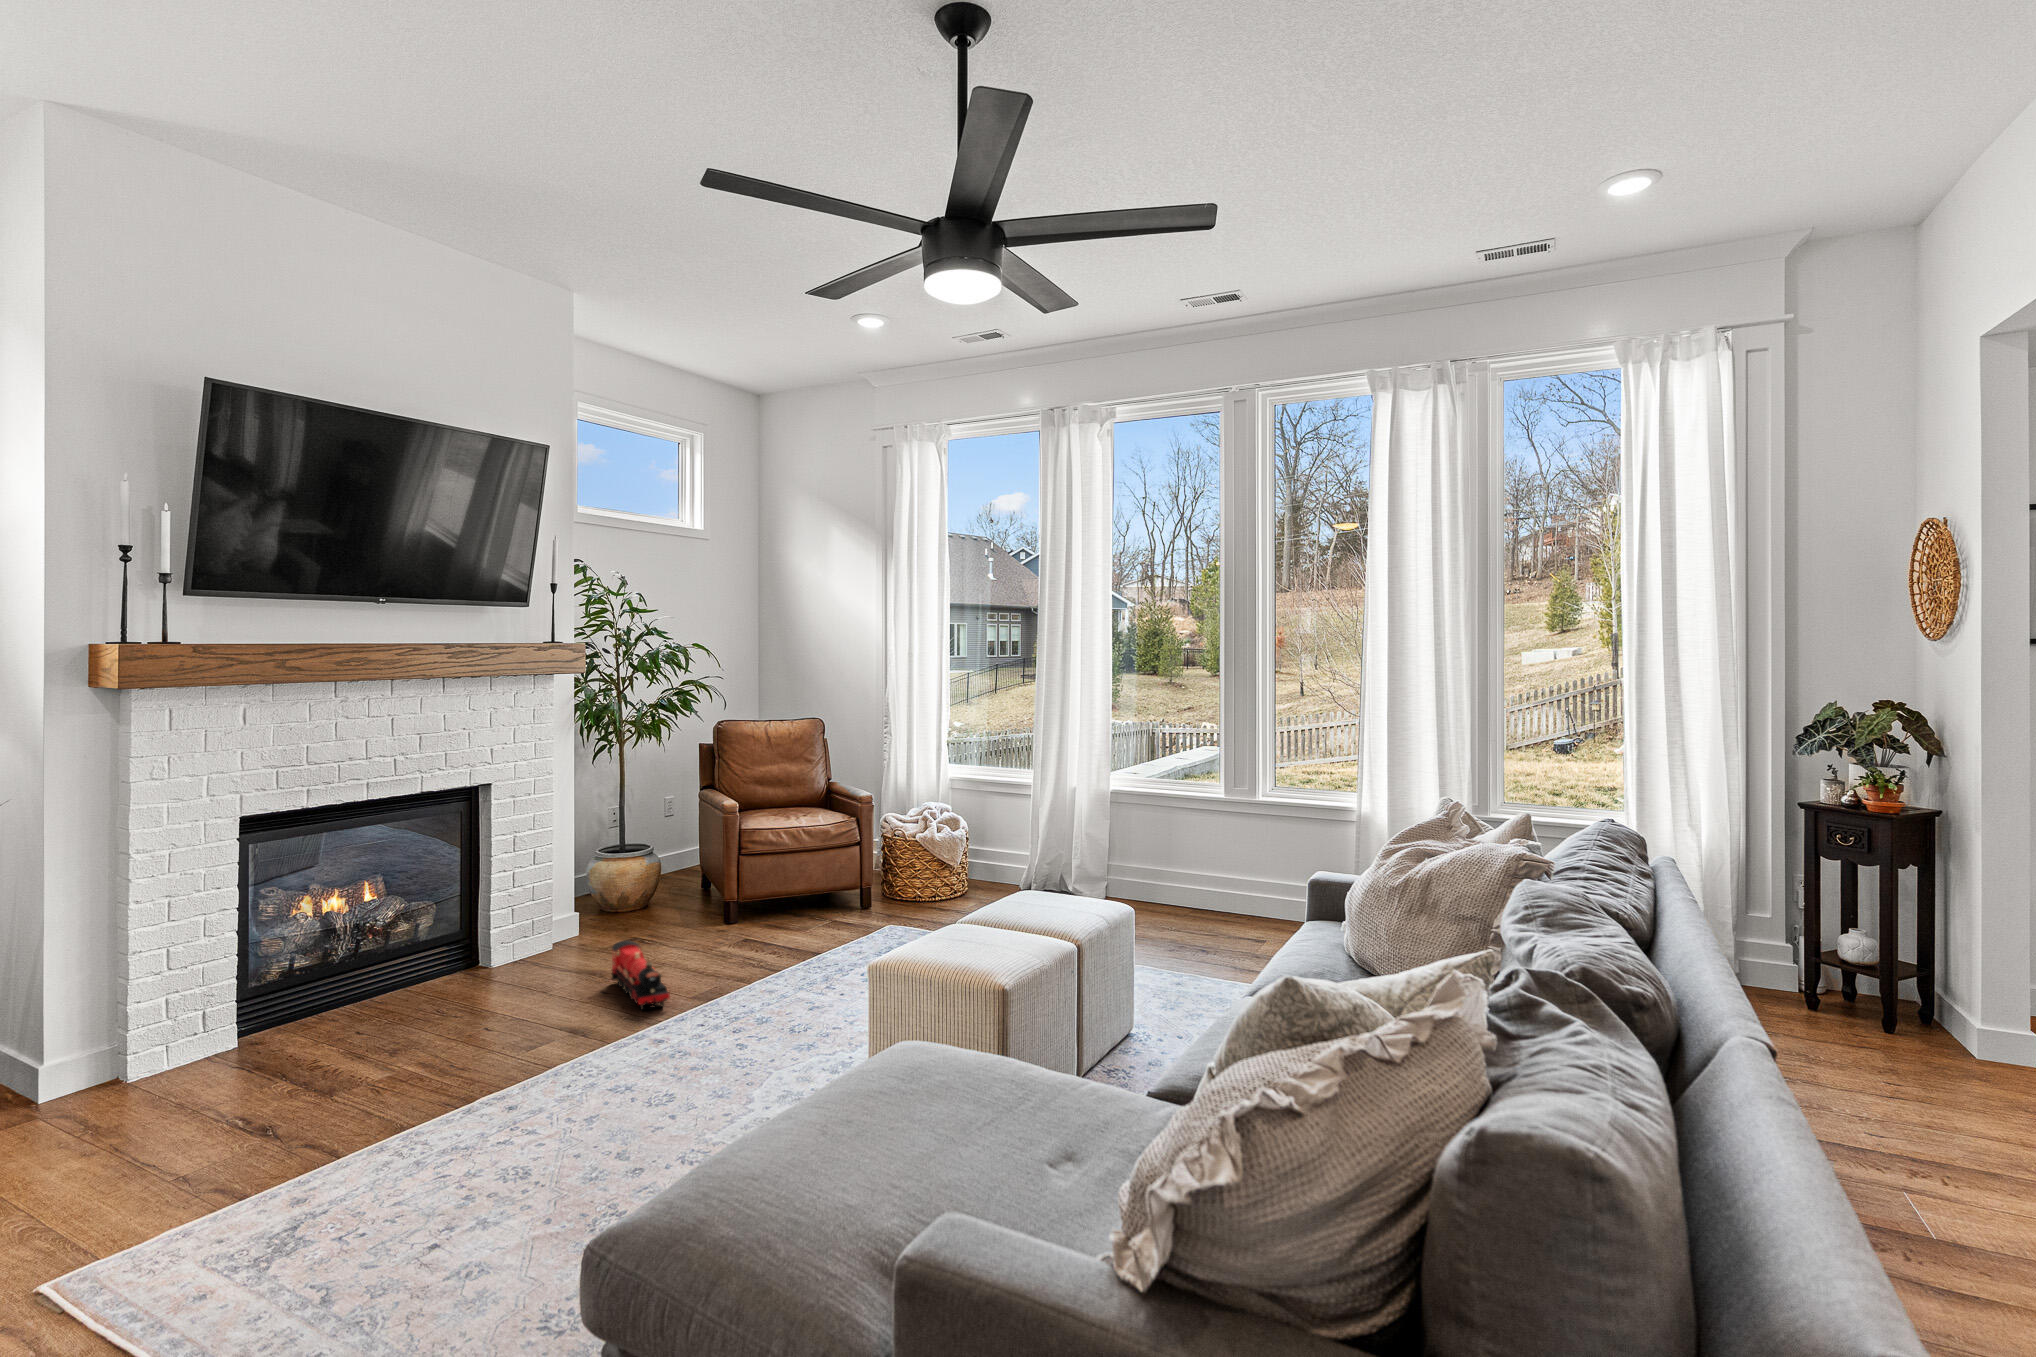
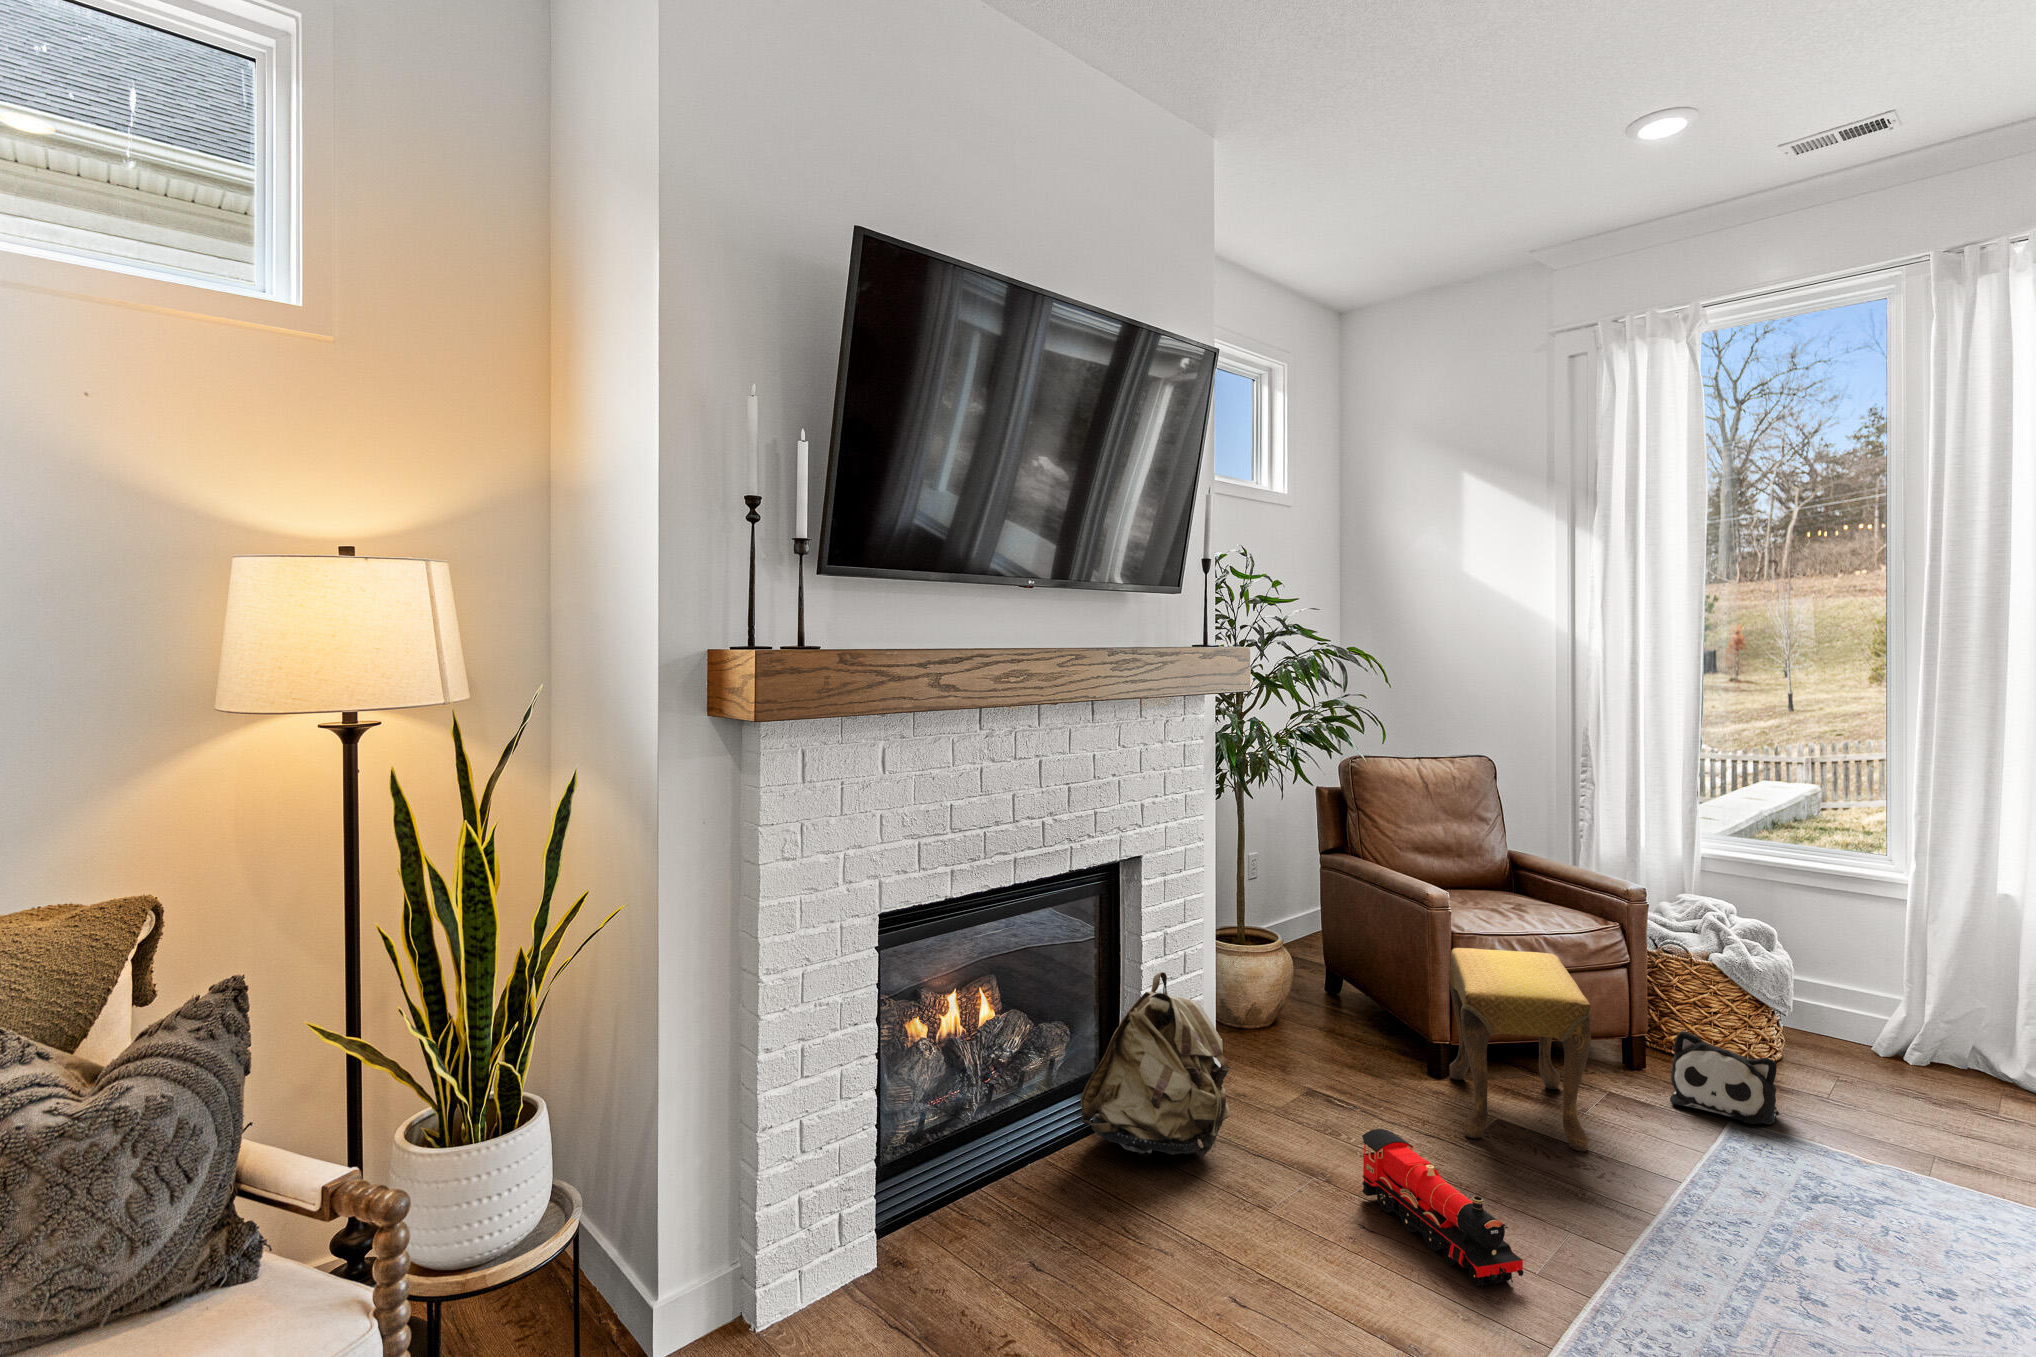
footstool: none [708,837,801,950] -> present [1450,948,1591,1151]
backpack: none [430,859,545,979] -> present [1081,972,1232,1156]
plush toy: none [860,879,920,928] -> present [1670,1031,1777,1124]

